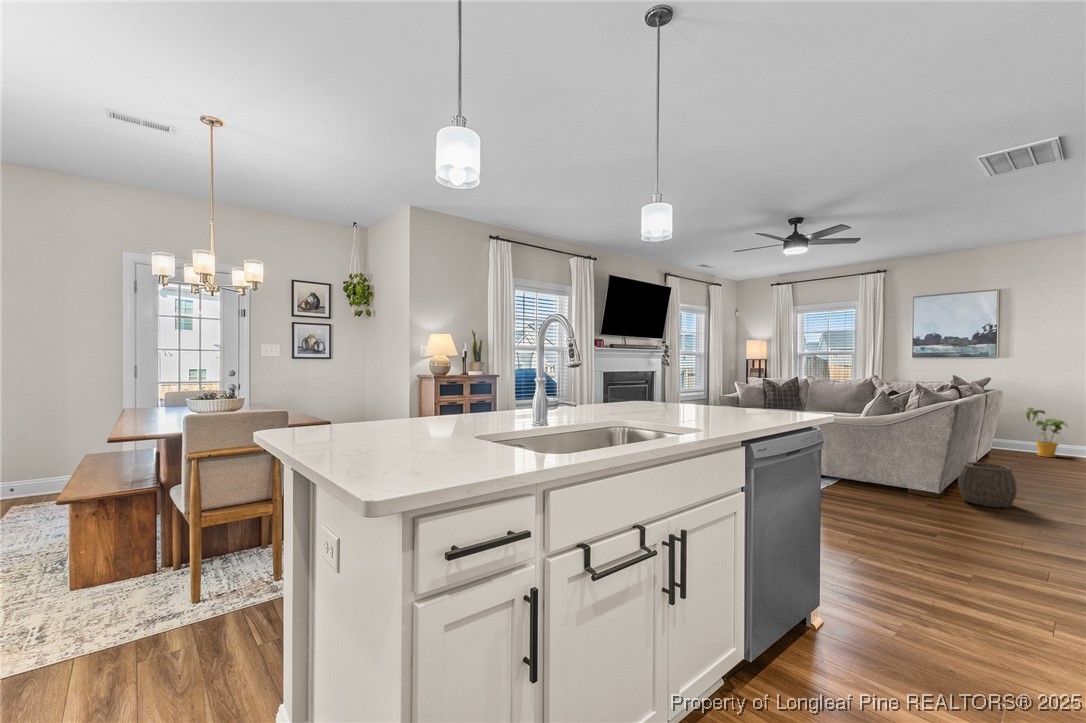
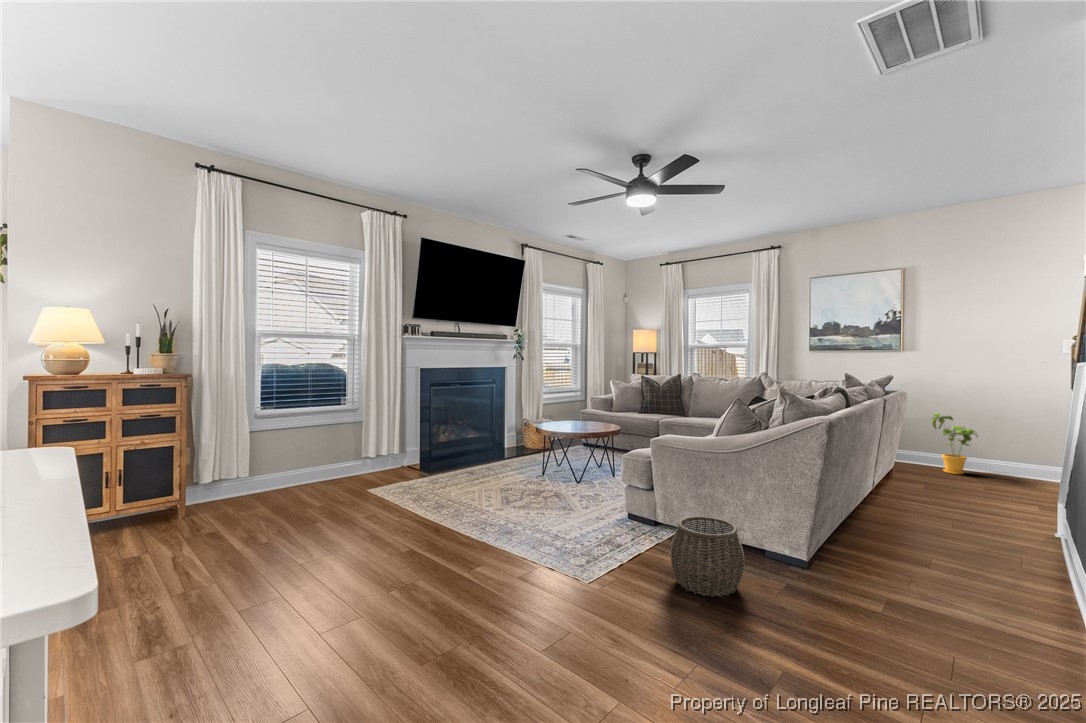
woven basket: present [959,462,1017,508] -> present [670,517,745,597]

